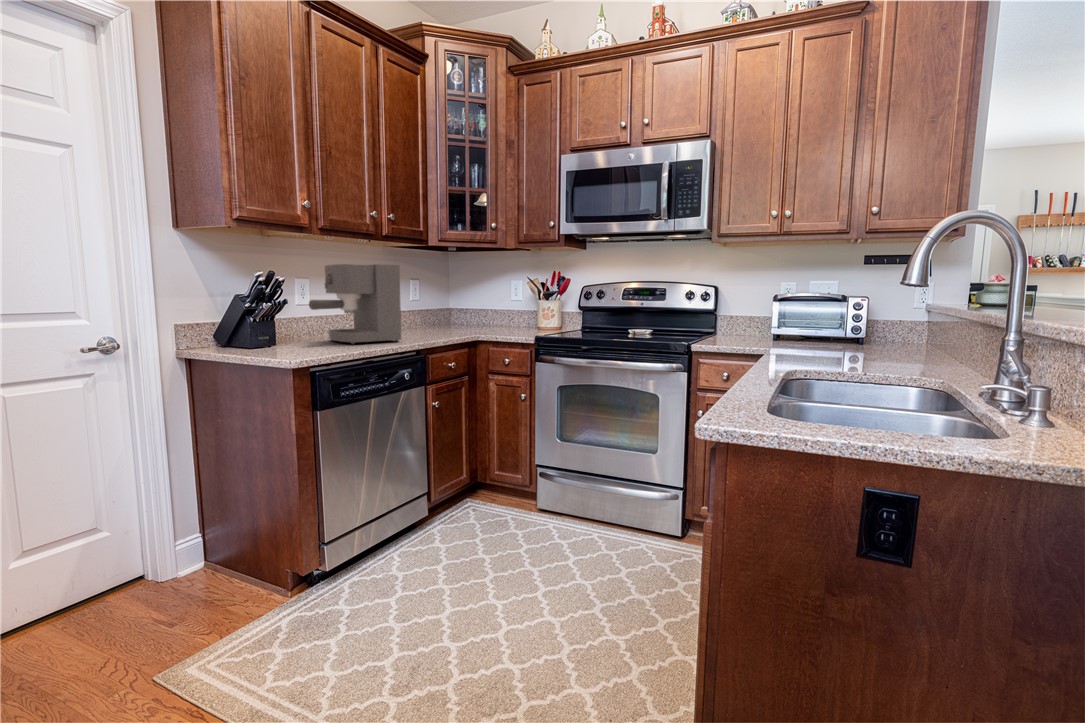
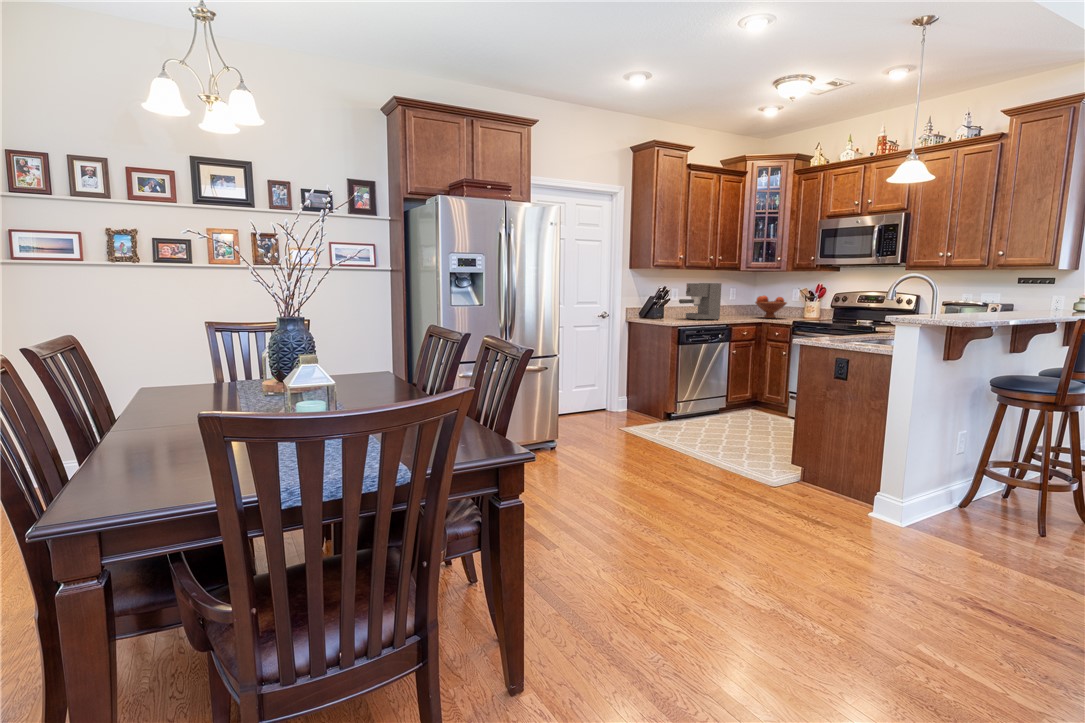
fruit bowl: none [459,292,513,332] -> present [755,296,787,318]

